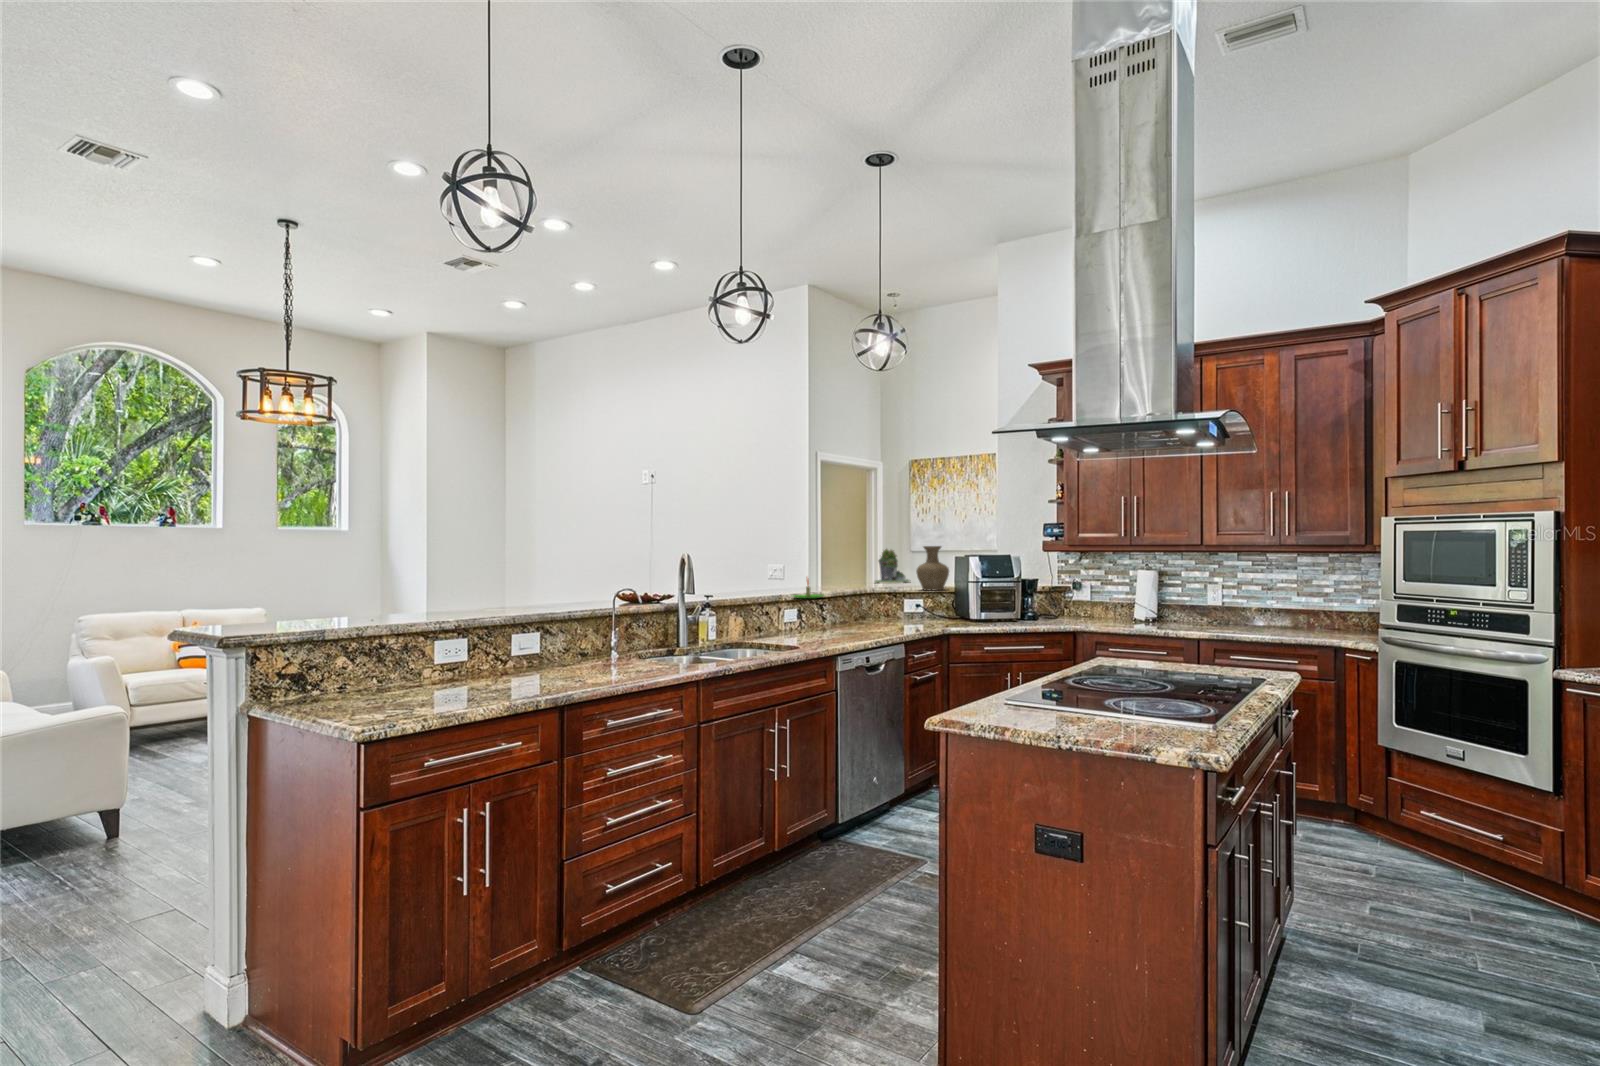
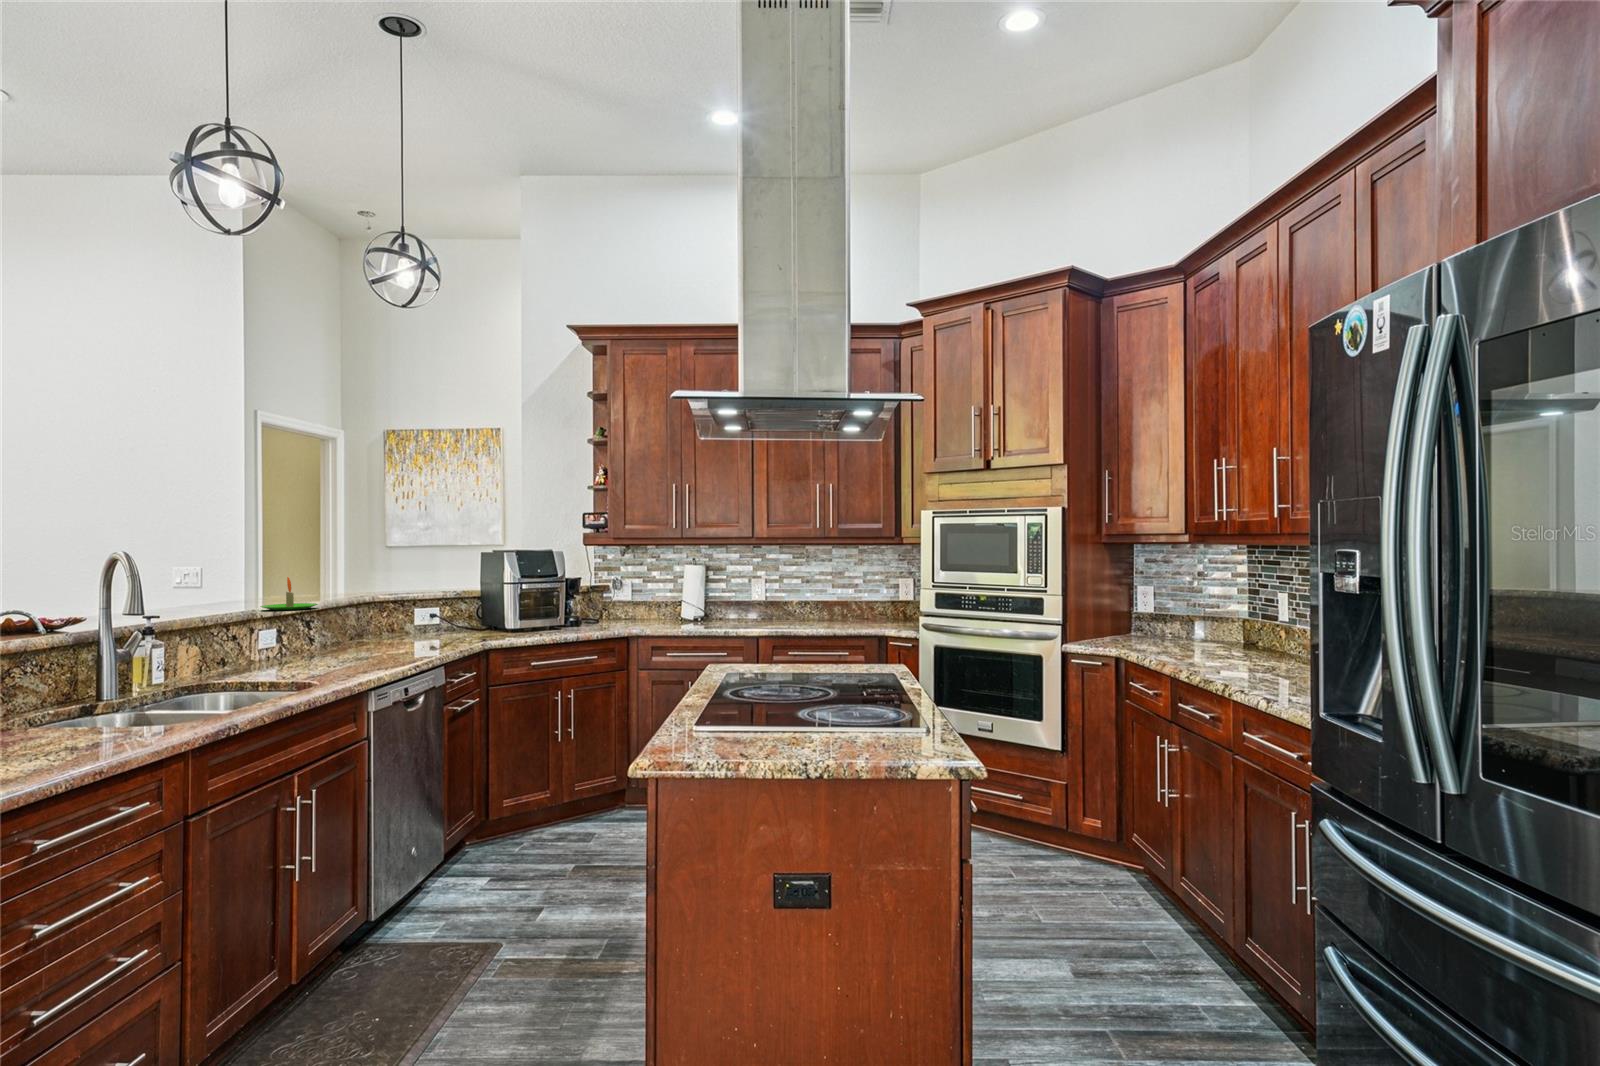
vase: present [916,546,949,591] -> none [424,539,468,594]
succulent planter: present [874,549,910,583] -> none [333,543,384,588]

